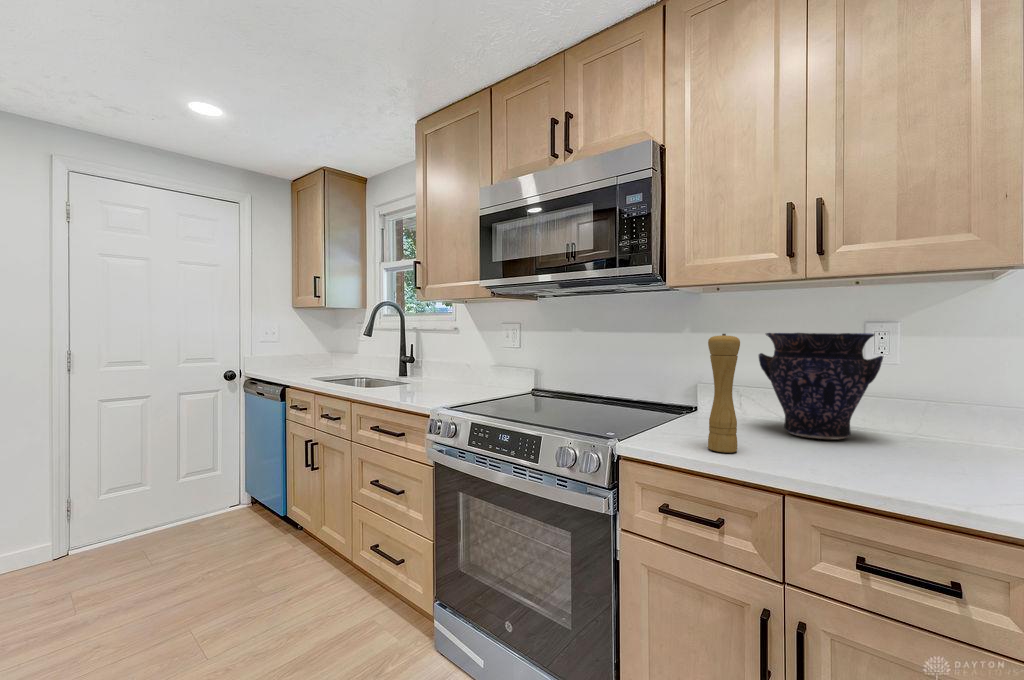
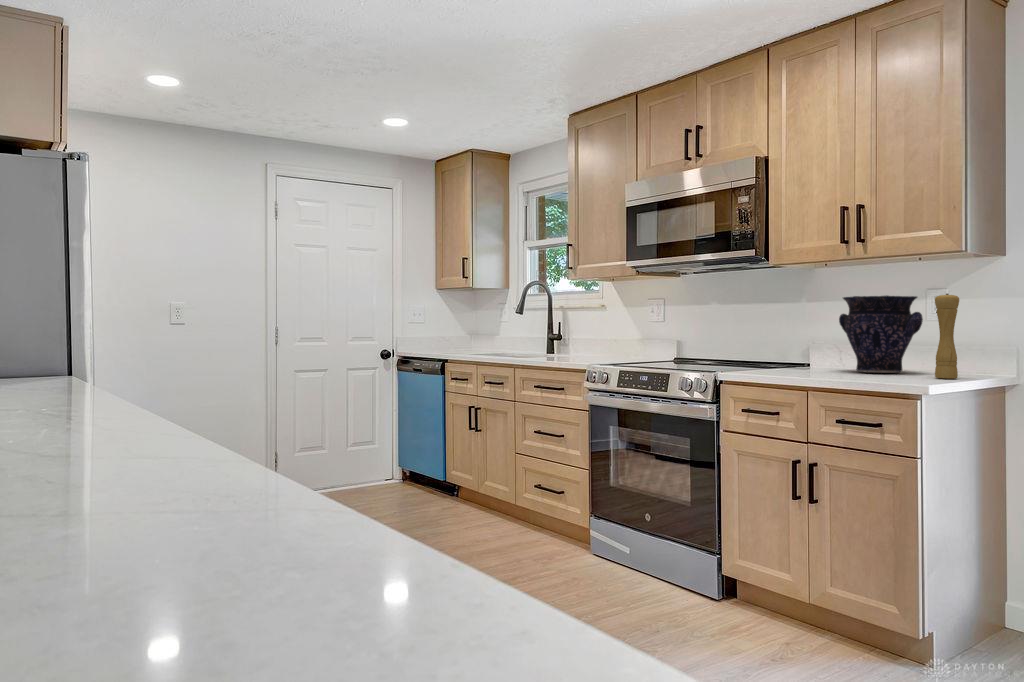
pepper mill: present [708,334,740,453] -> present [935,294,959,379]

